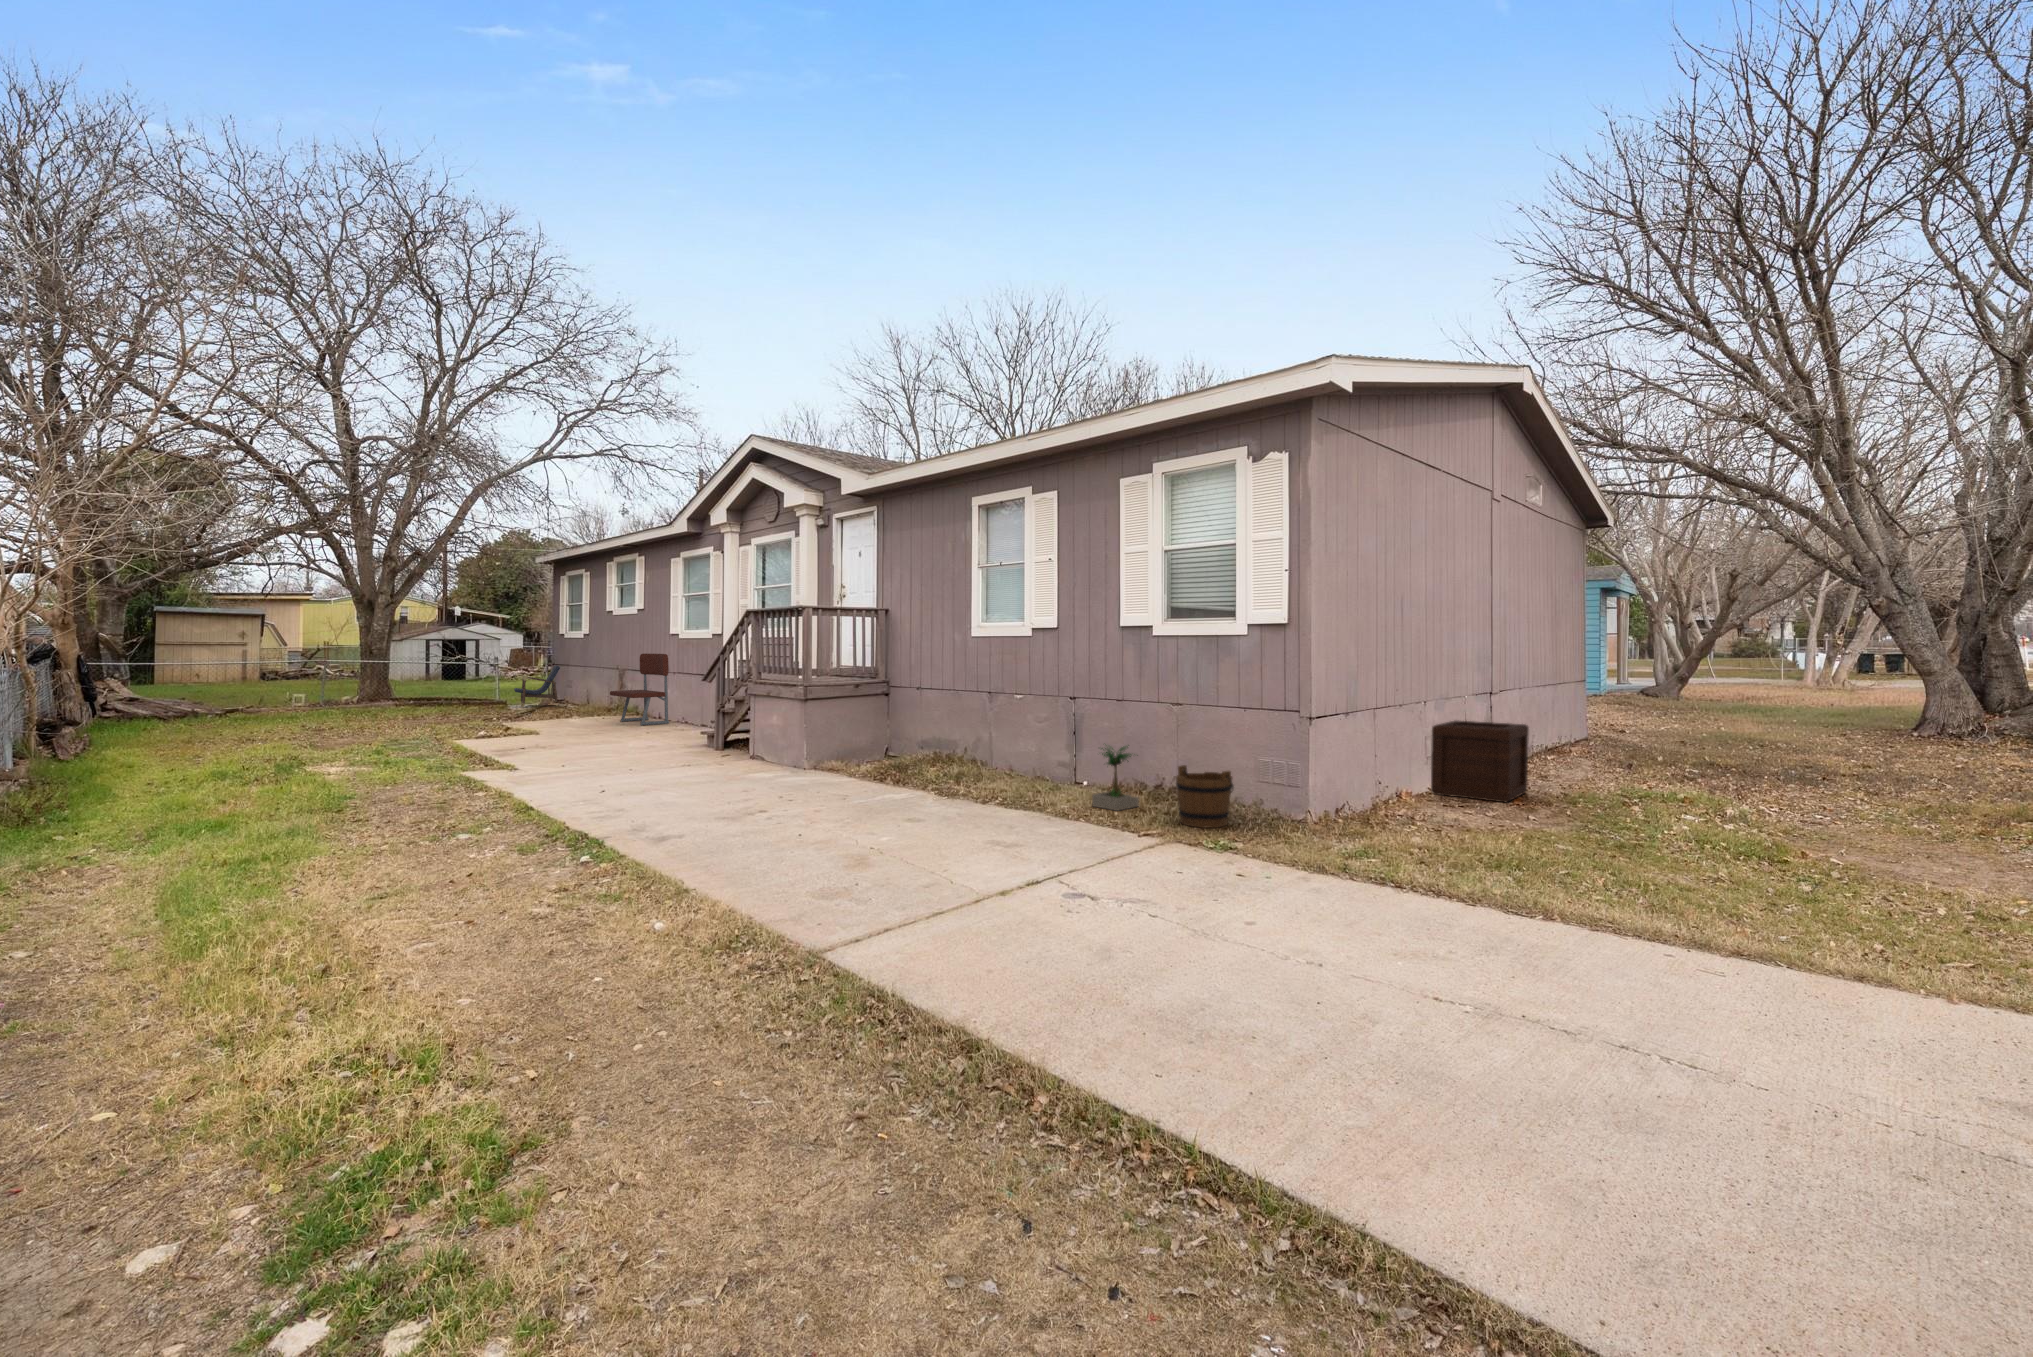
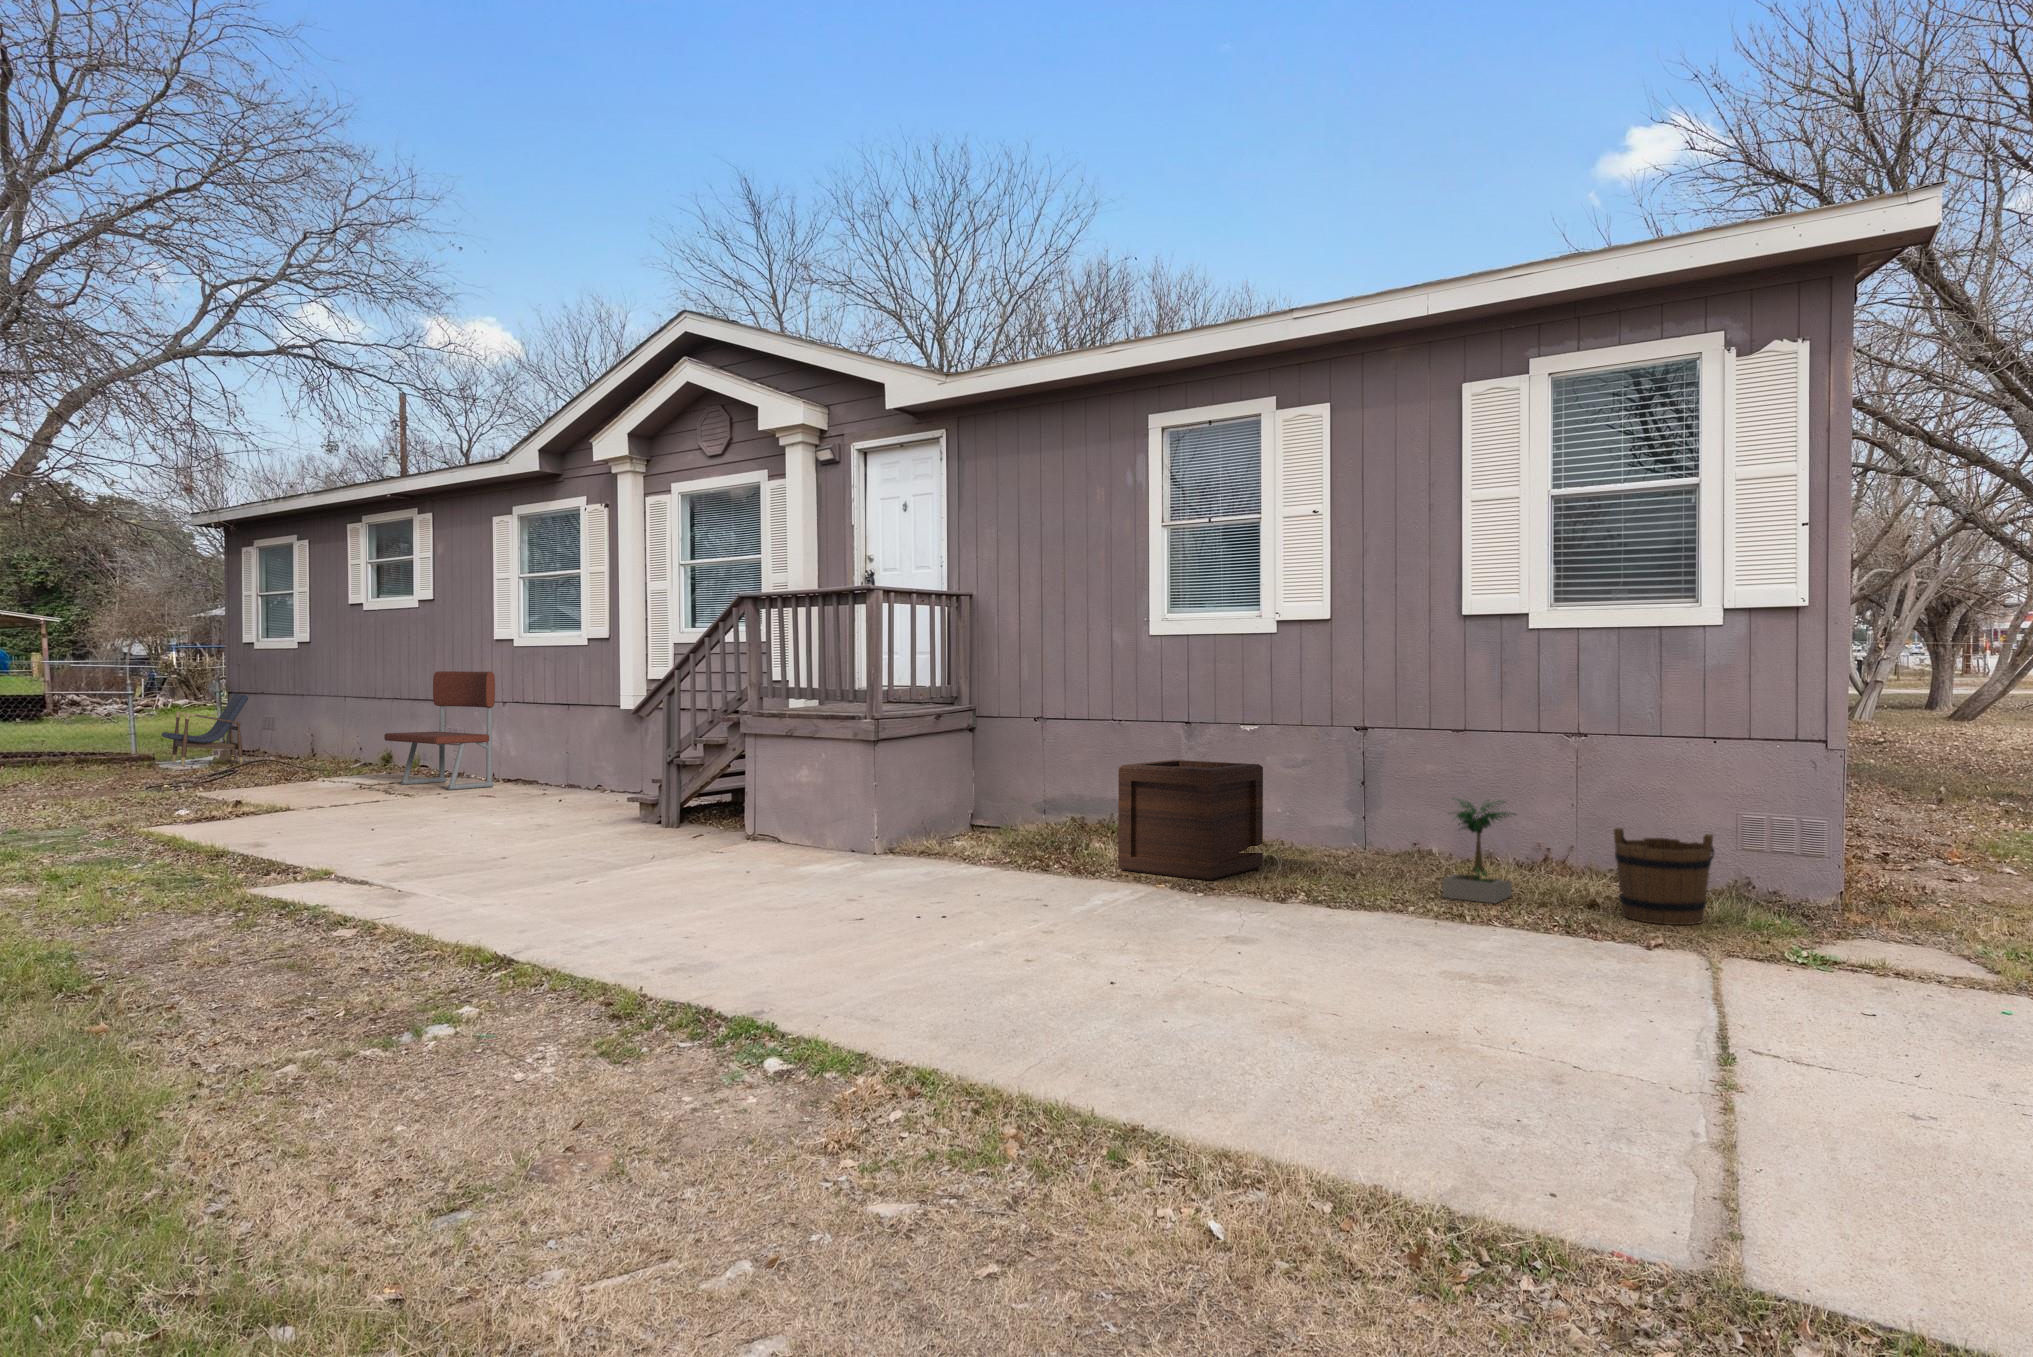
wooden crate: present [1431,721,1529,802] -> present [1118,760,1263,881]

